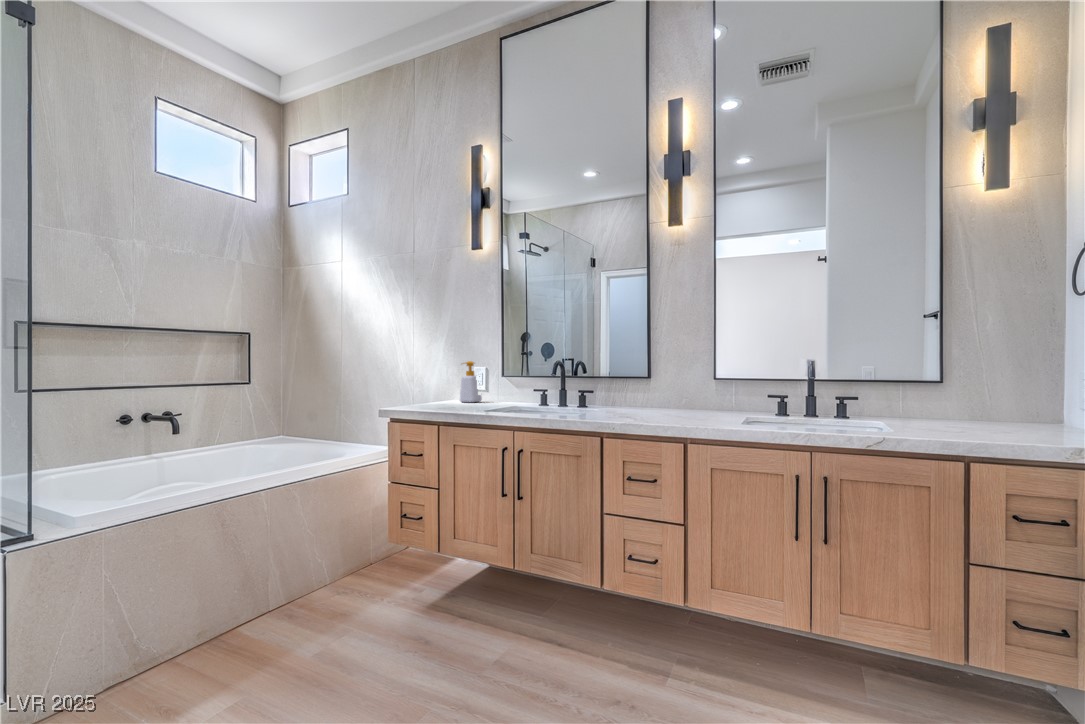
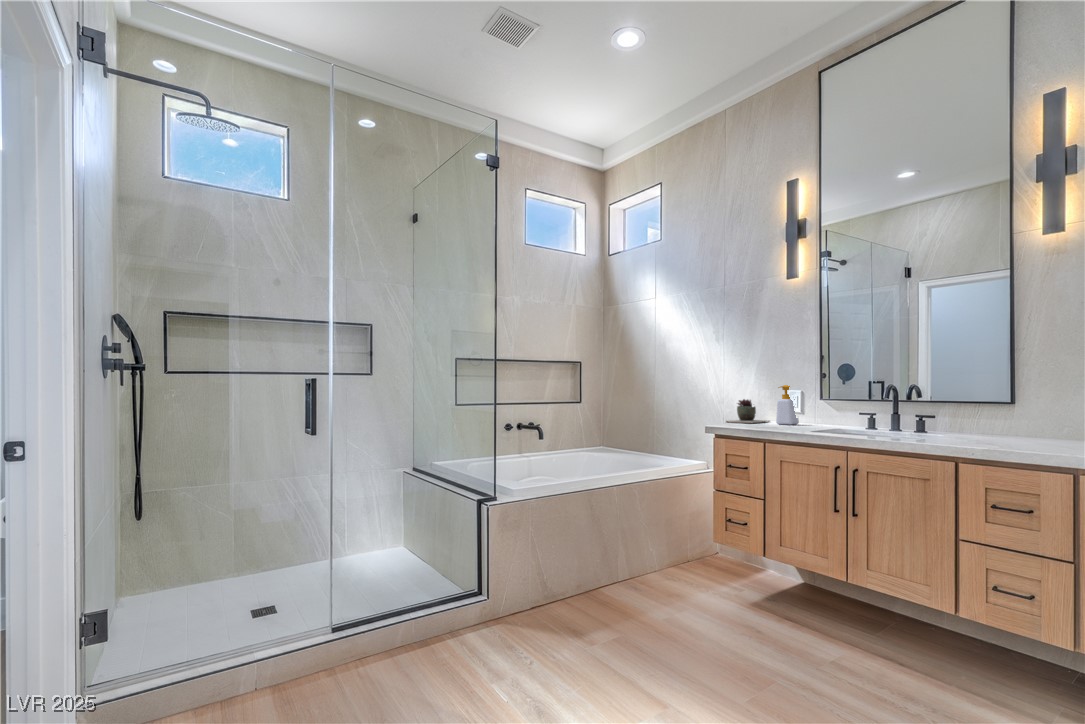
succulent plant: none [410,376,457,402] -> present [726,399,770,423]

